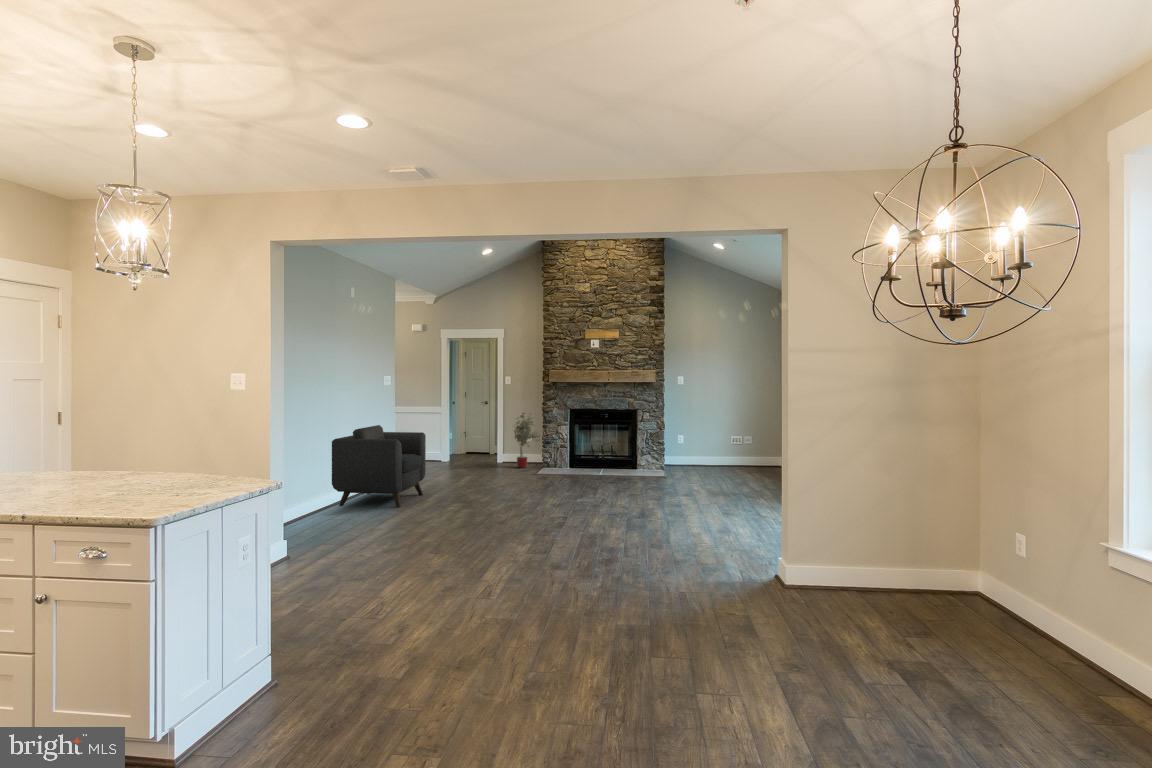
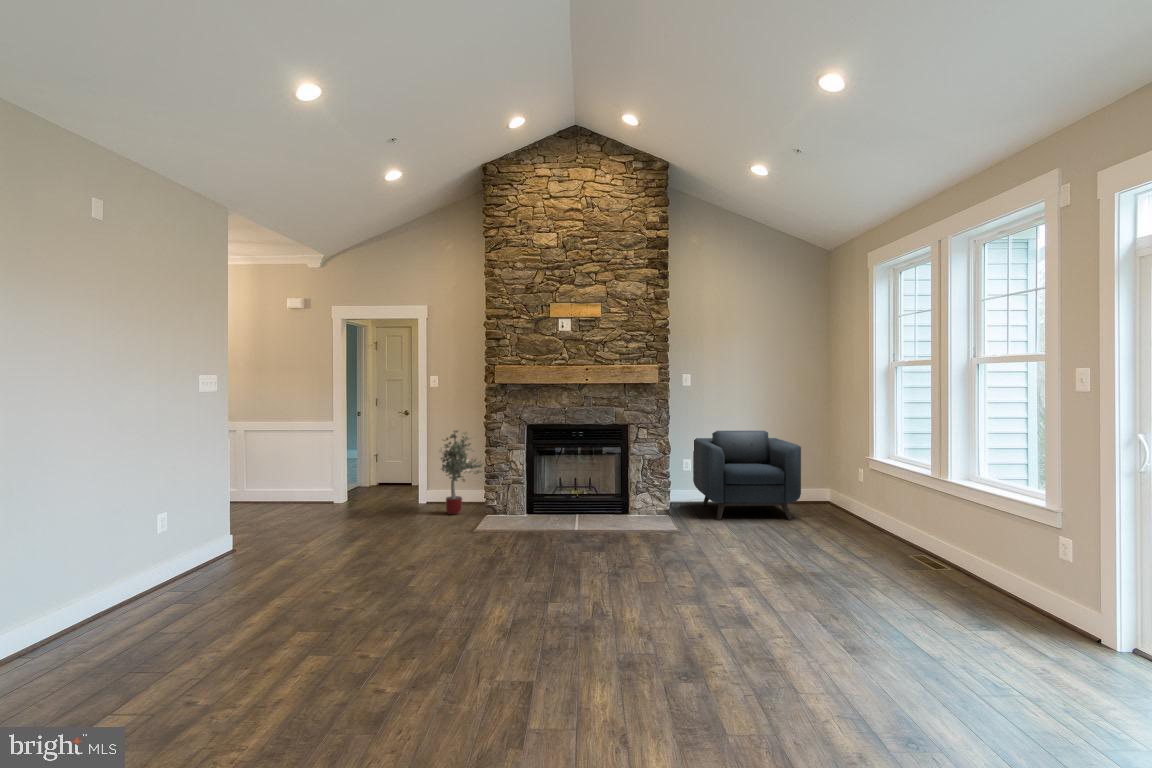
armchair: present [332,425,426,507] -> present [693,431,801,520]

